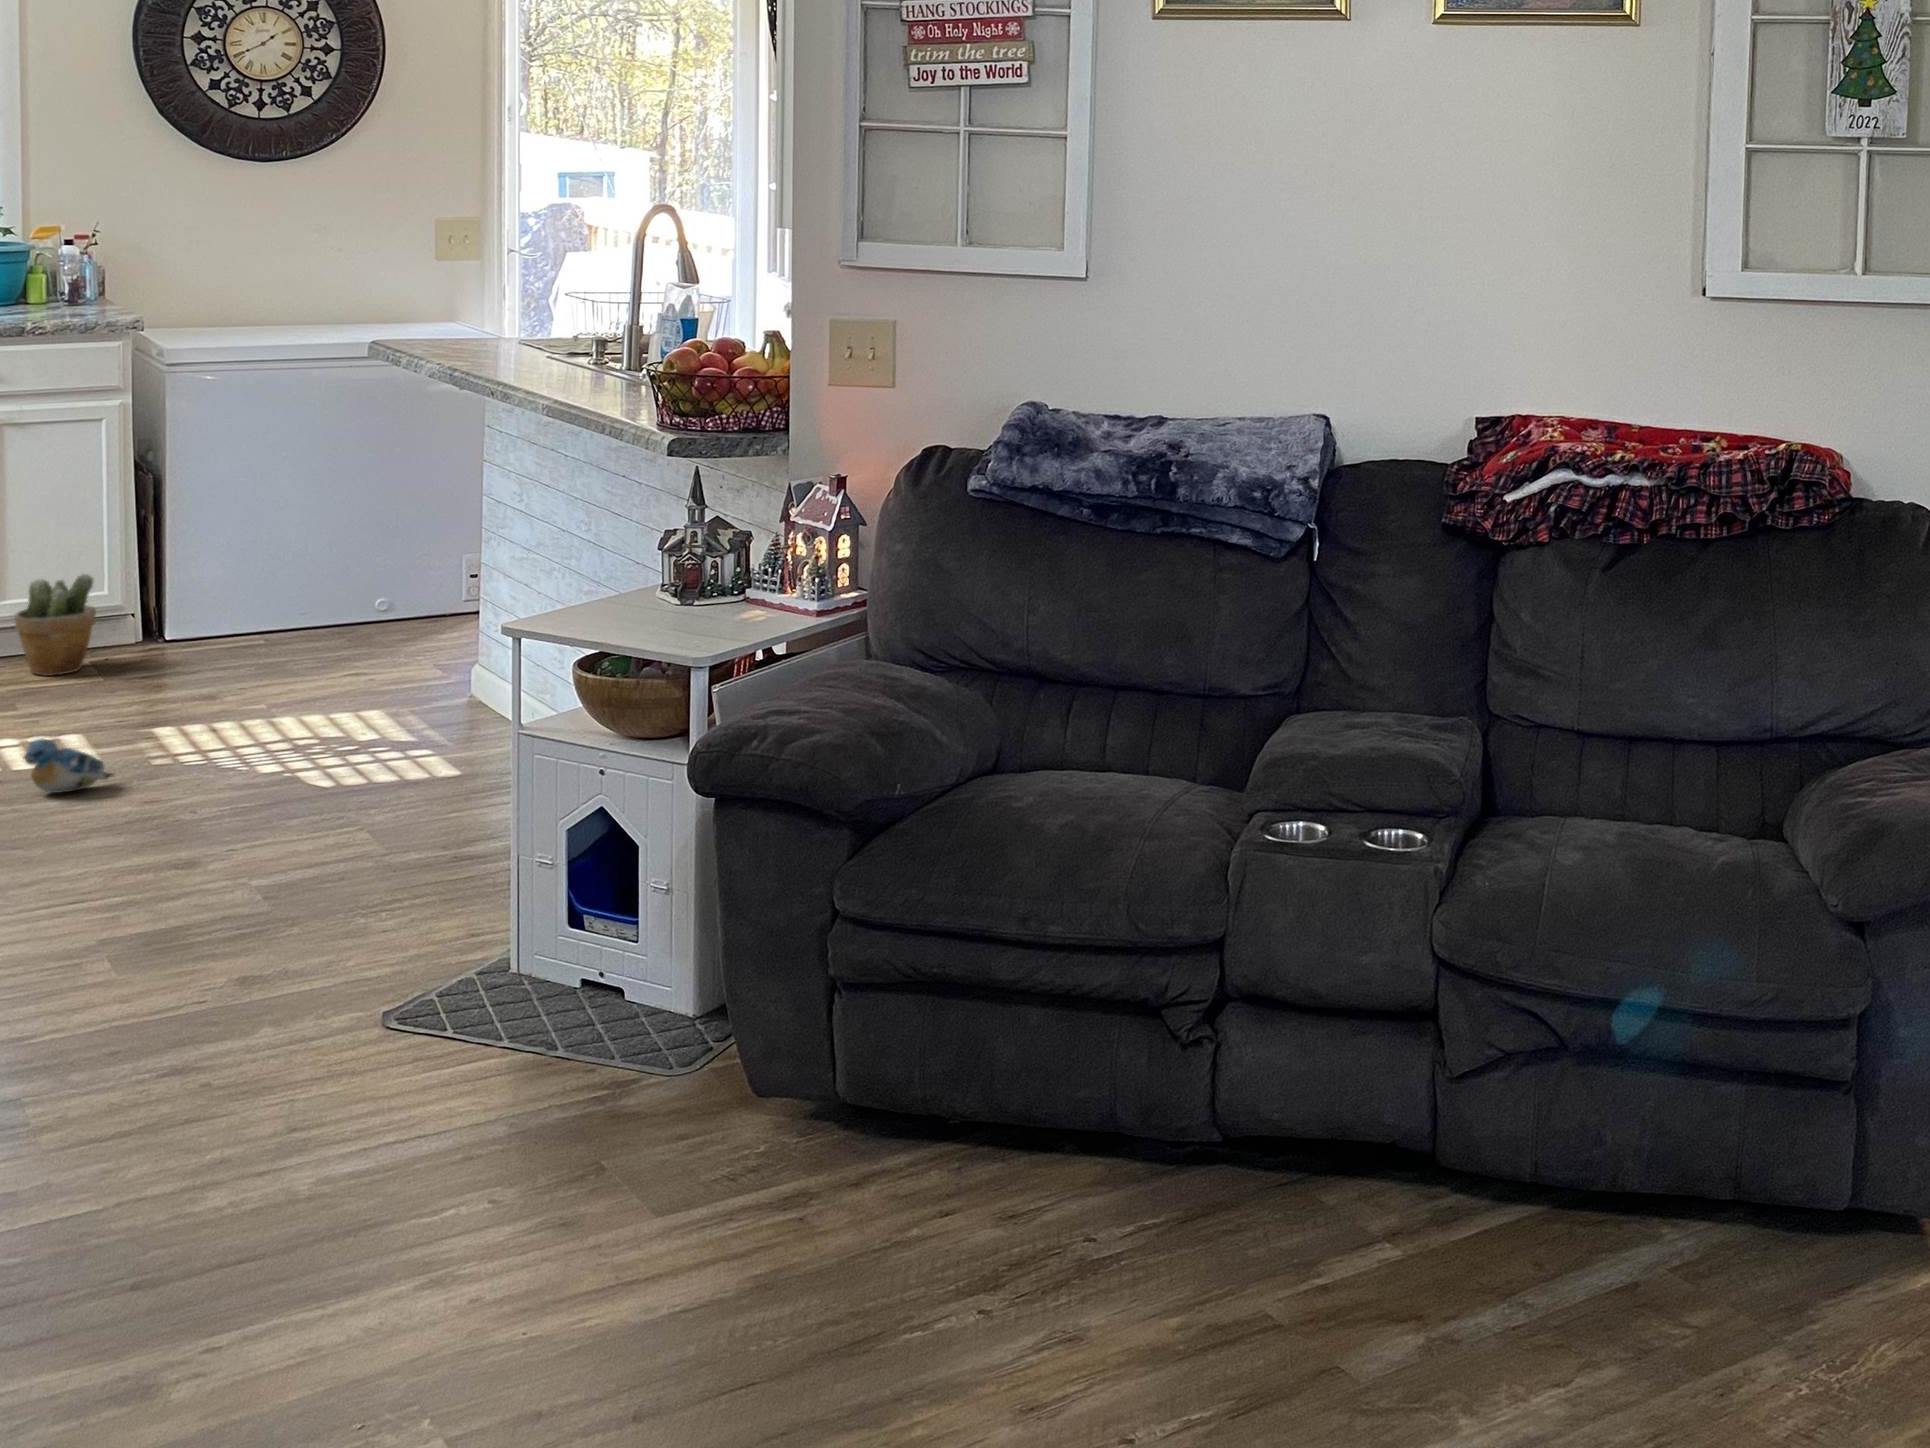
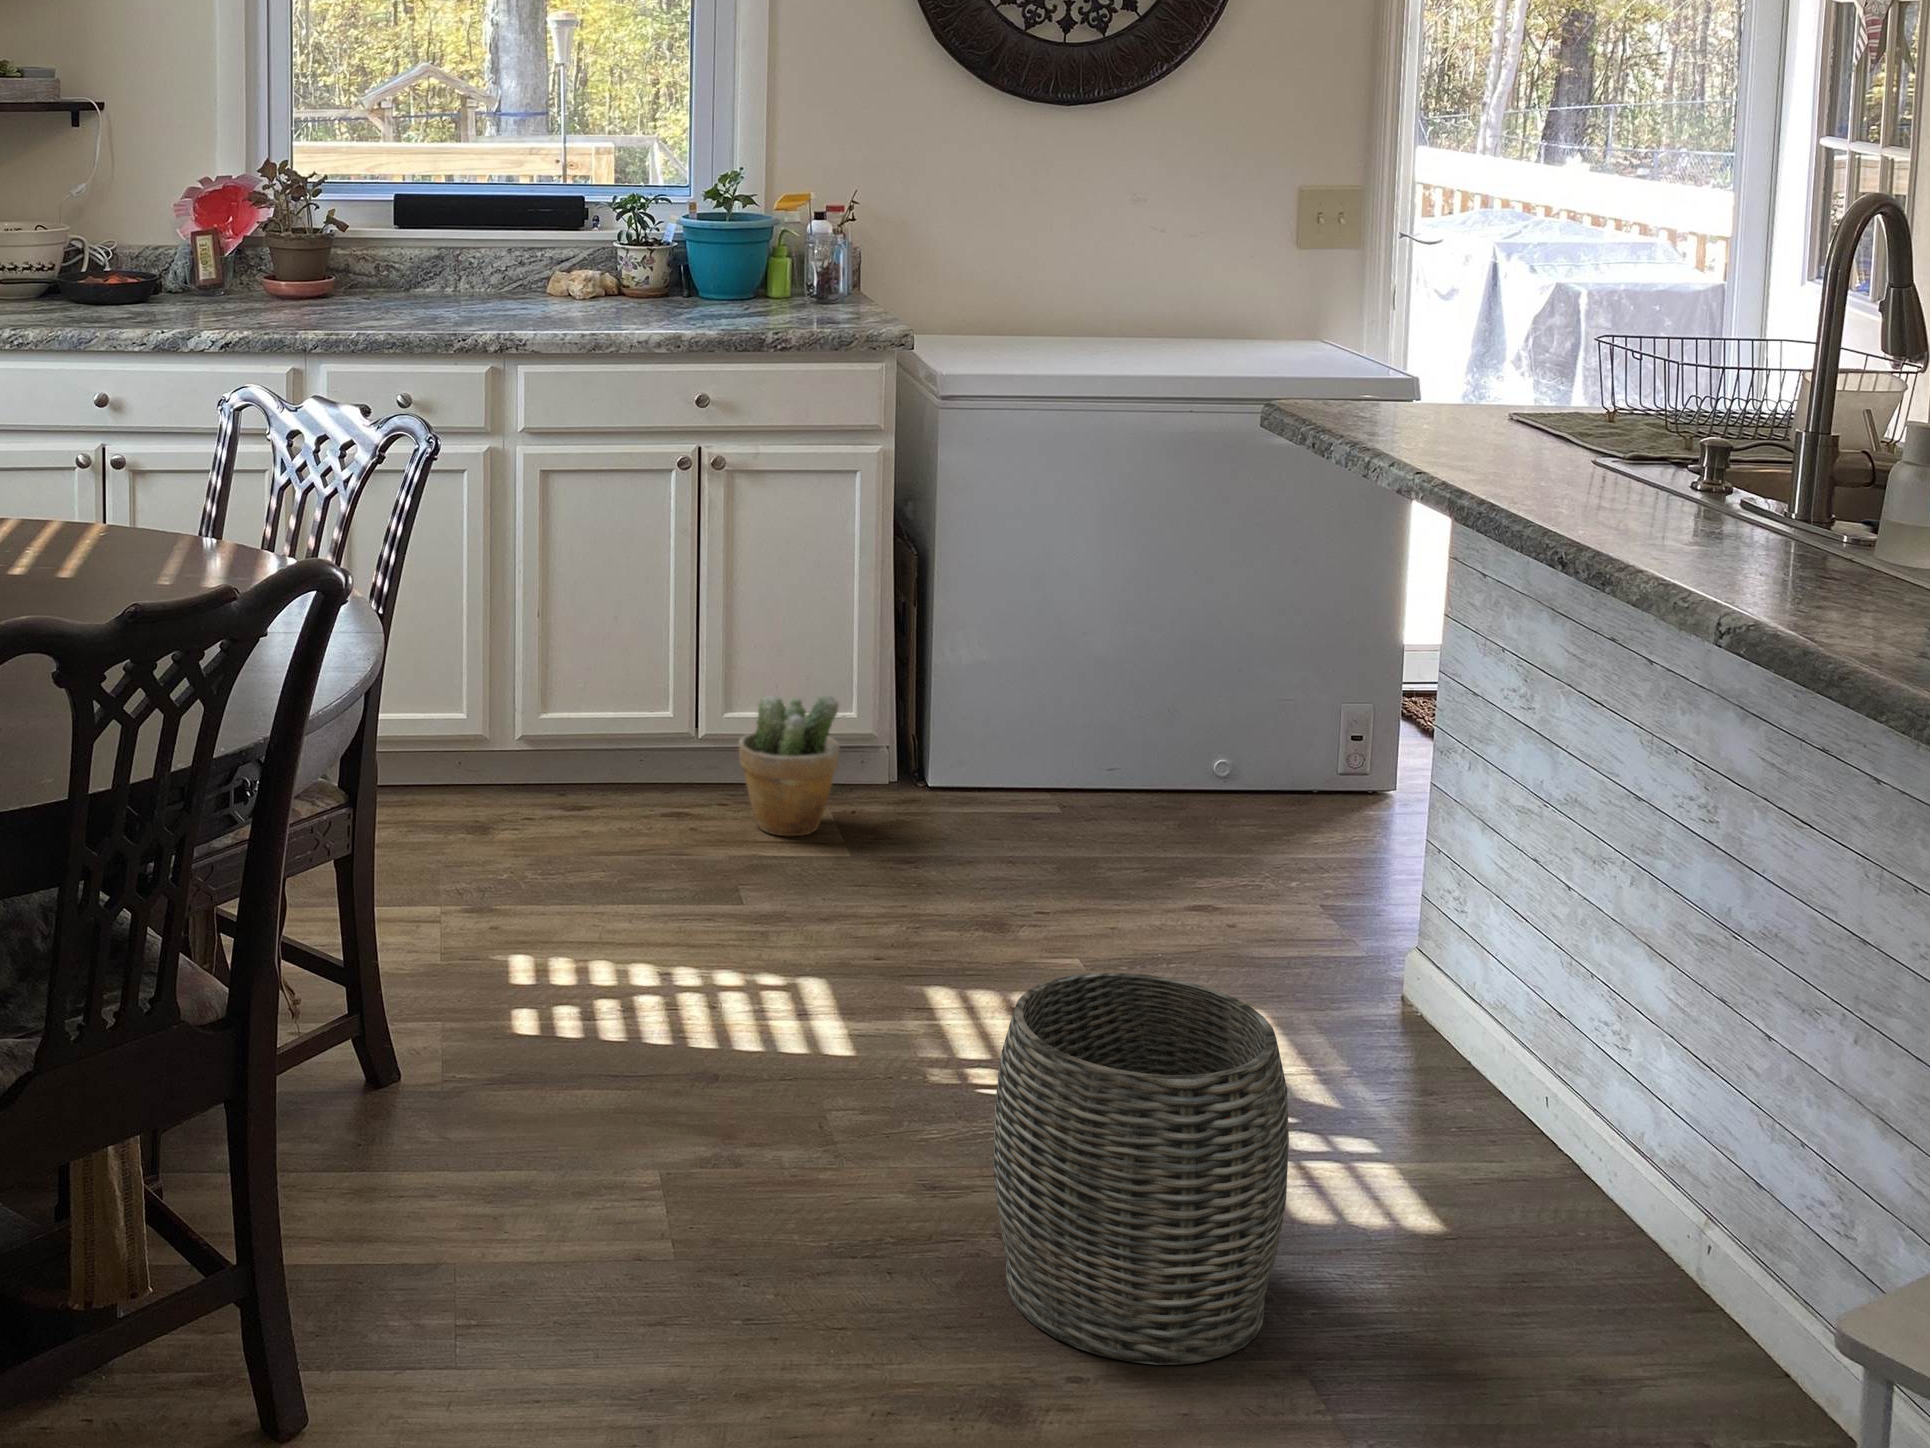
woven basket: none [183,657,354,845] -> present [994,973,1289,1364]
plush toy: present [23,738,113,793] -> none [745,1022,875,1116]

